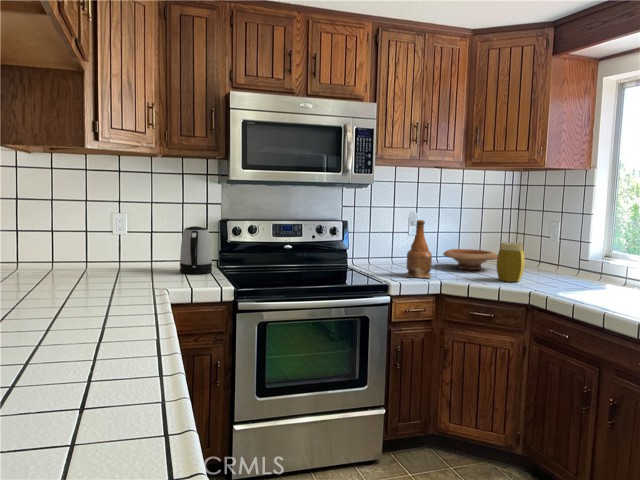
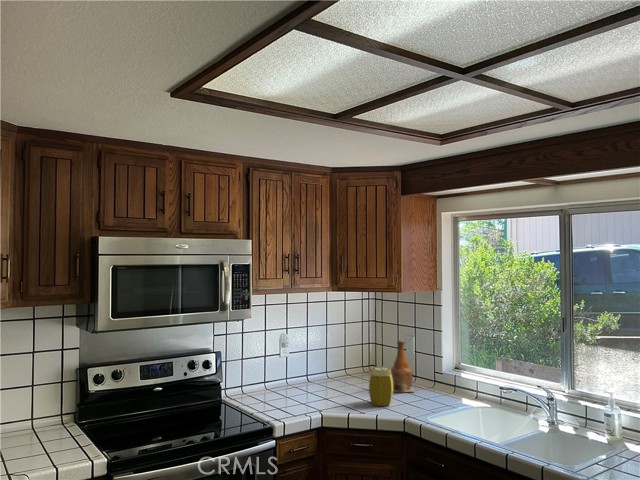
bottle: present [405,220,432,278] -> present [391,340,414,392]
kettle: present [180,226,212,274] -> none [31,381,72,441]
wooden bowl: present [443,249,497,270] -> none [315,368,366,391]

